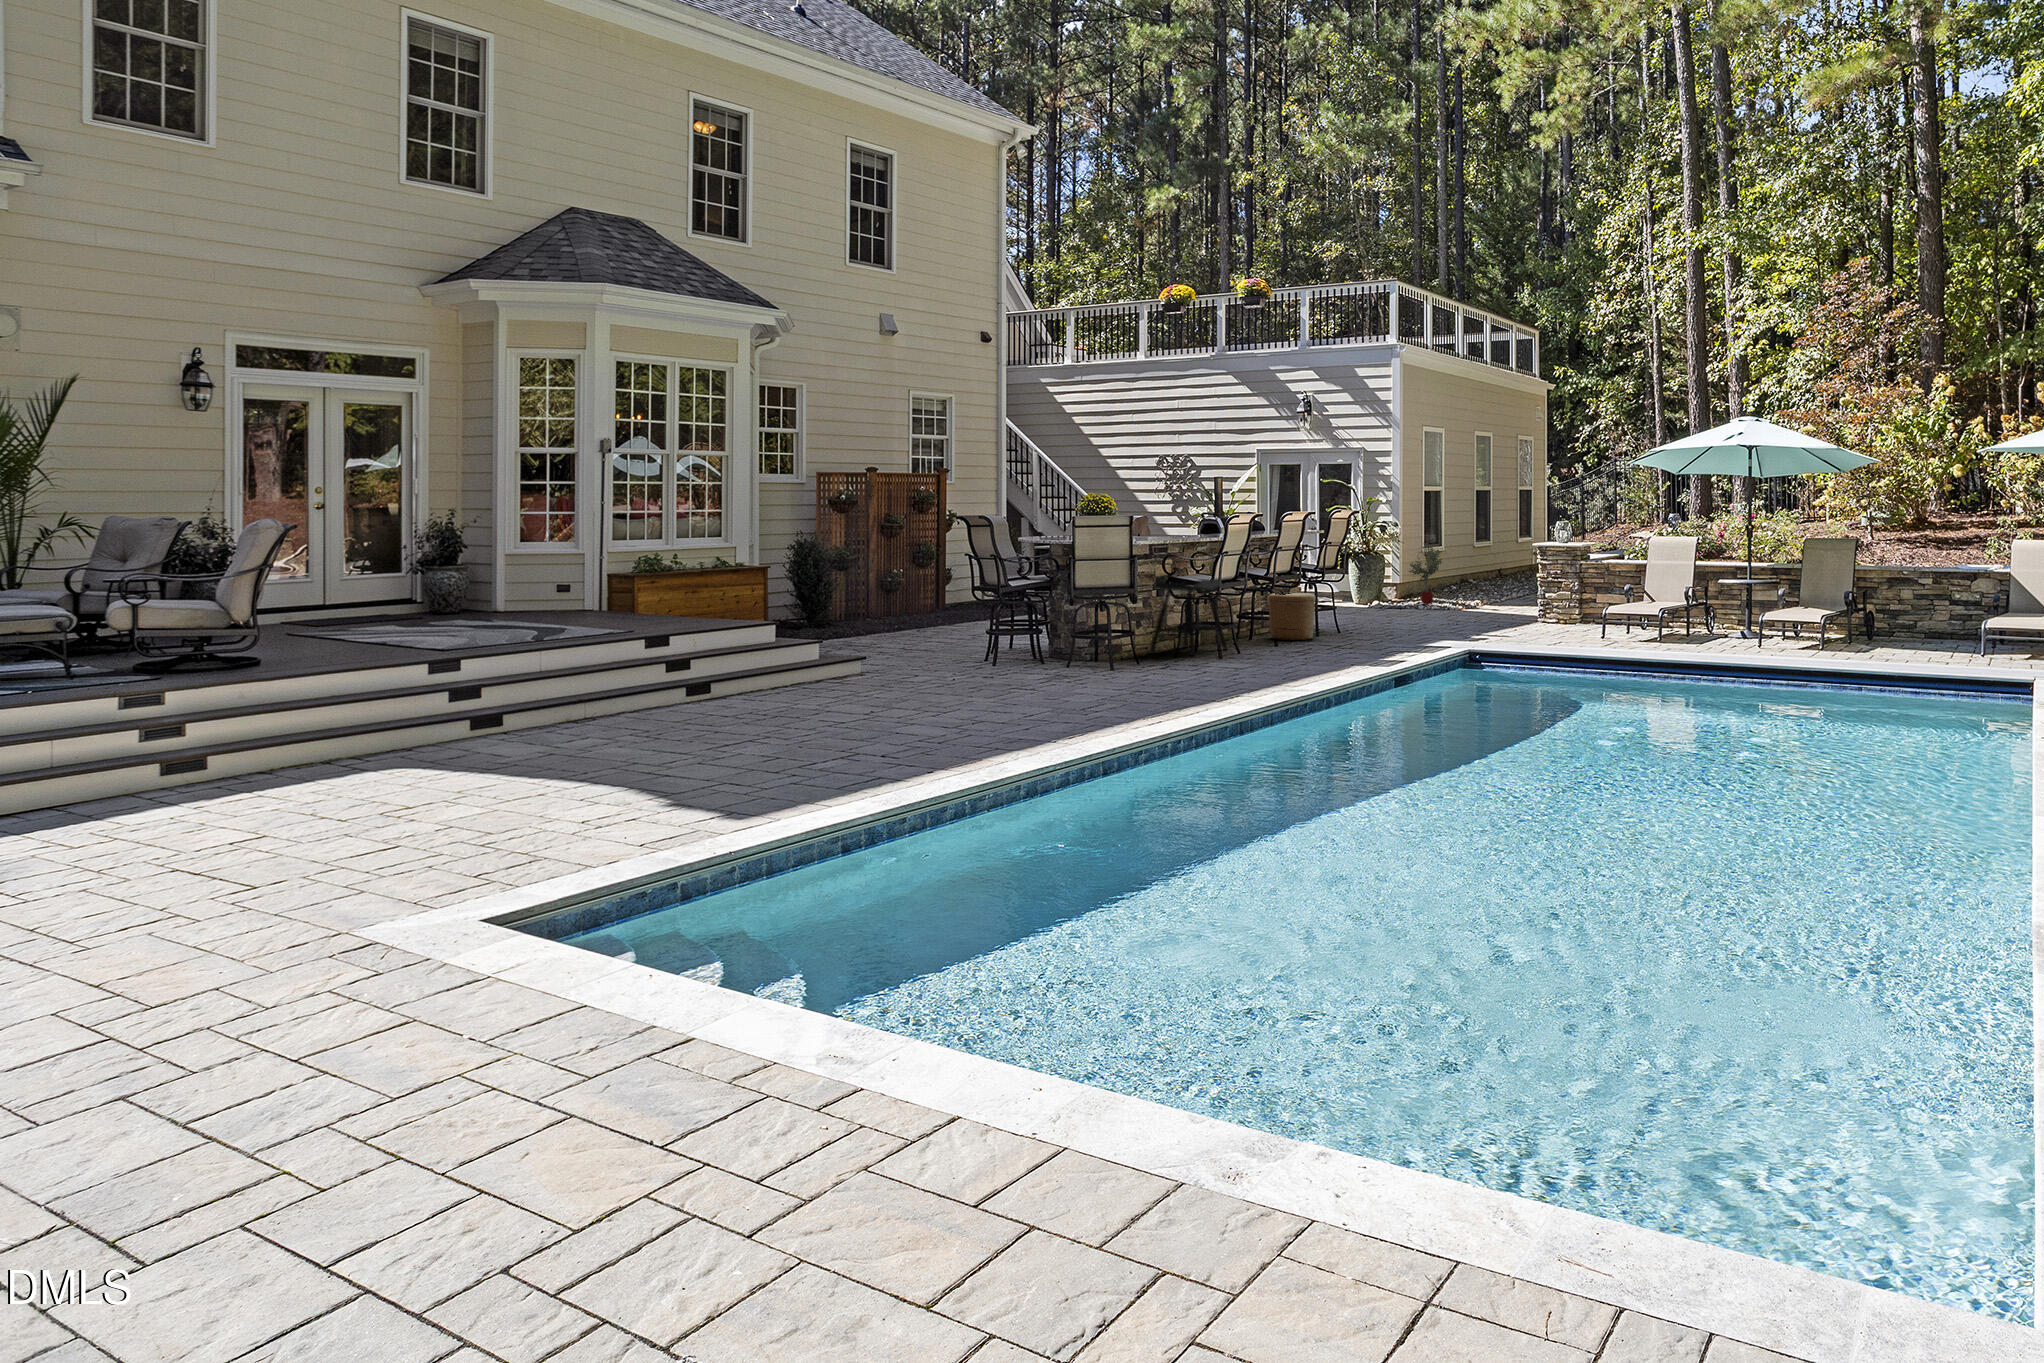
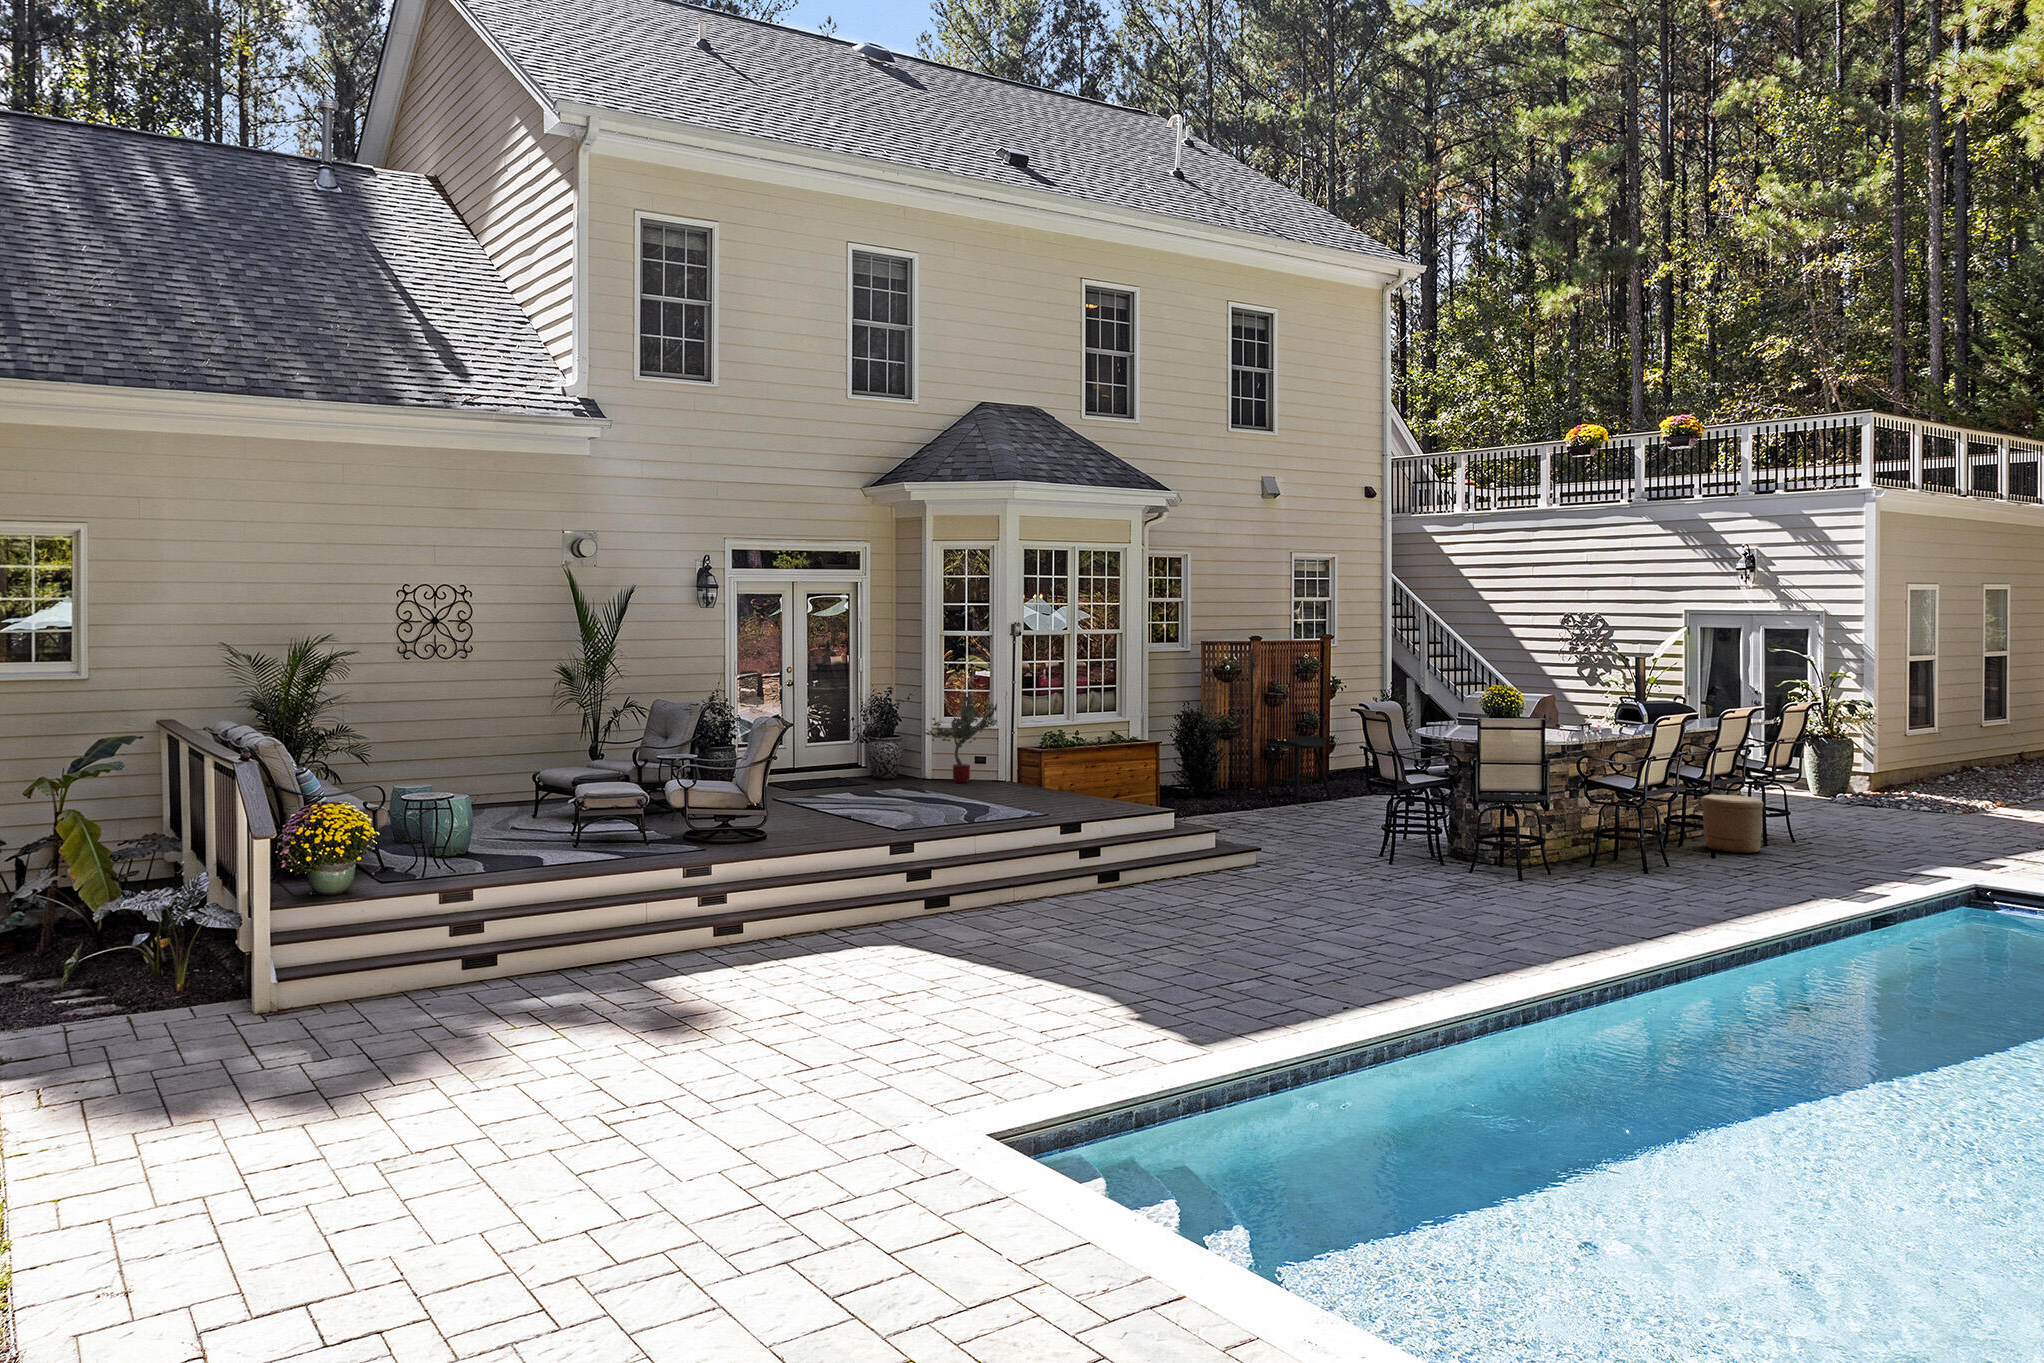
potted tree: present [1409,542,1442,604] -> present [926,692,997,783]
stool: present [1150,579,1227,656] -> present [1261,736,1332,804]

